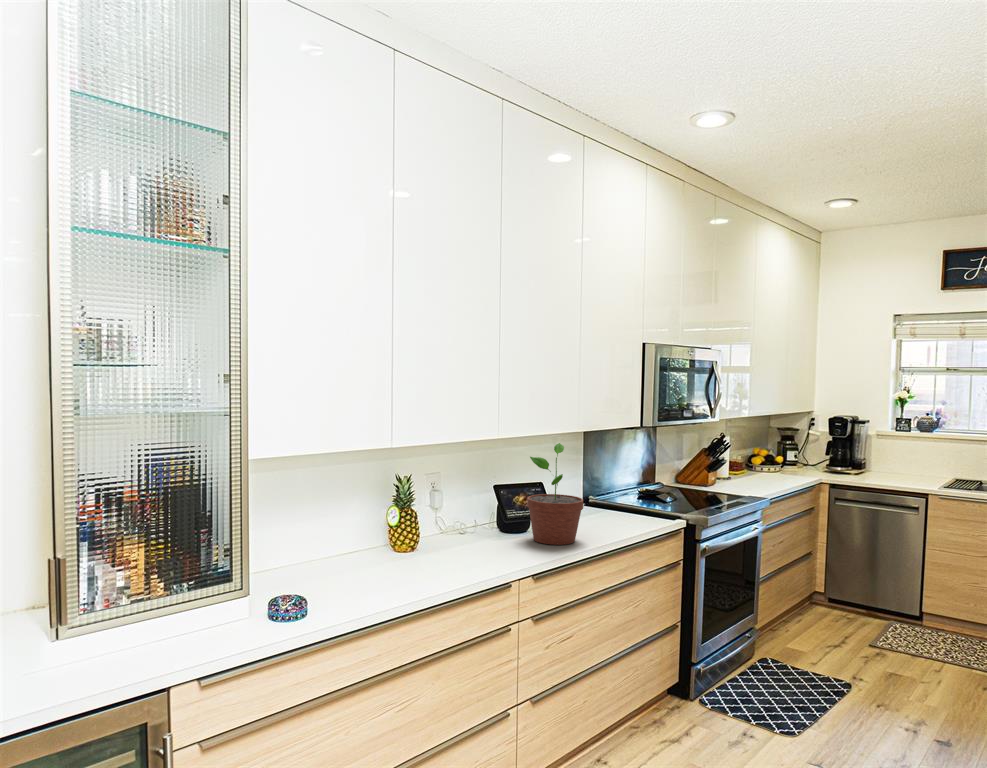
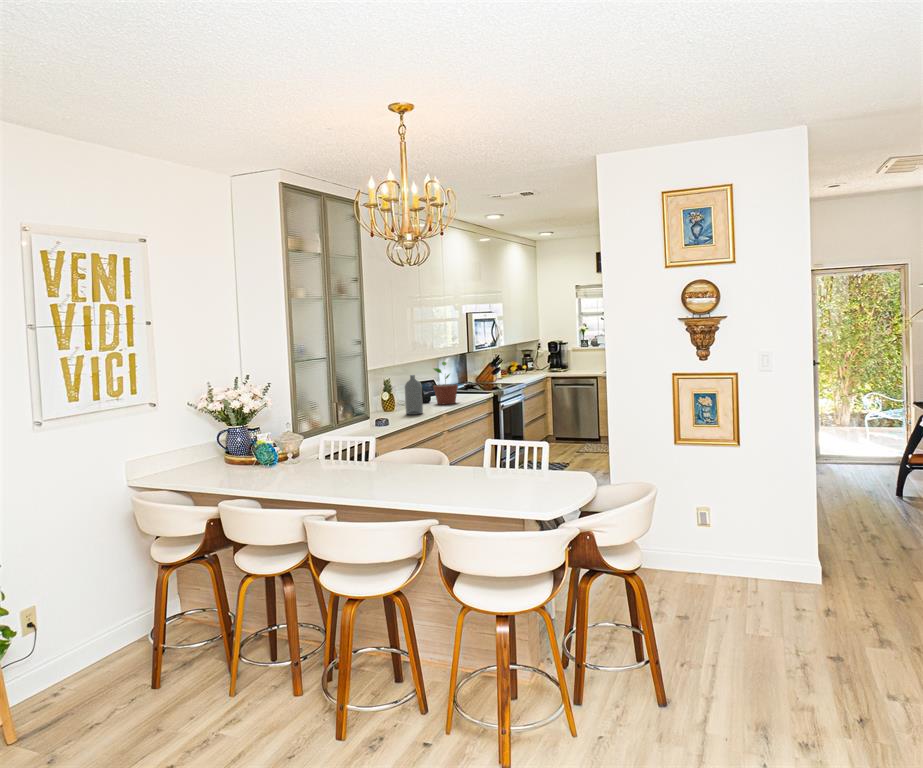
bottle: none [416,474,461,576] -> present [404,375,423,415]

